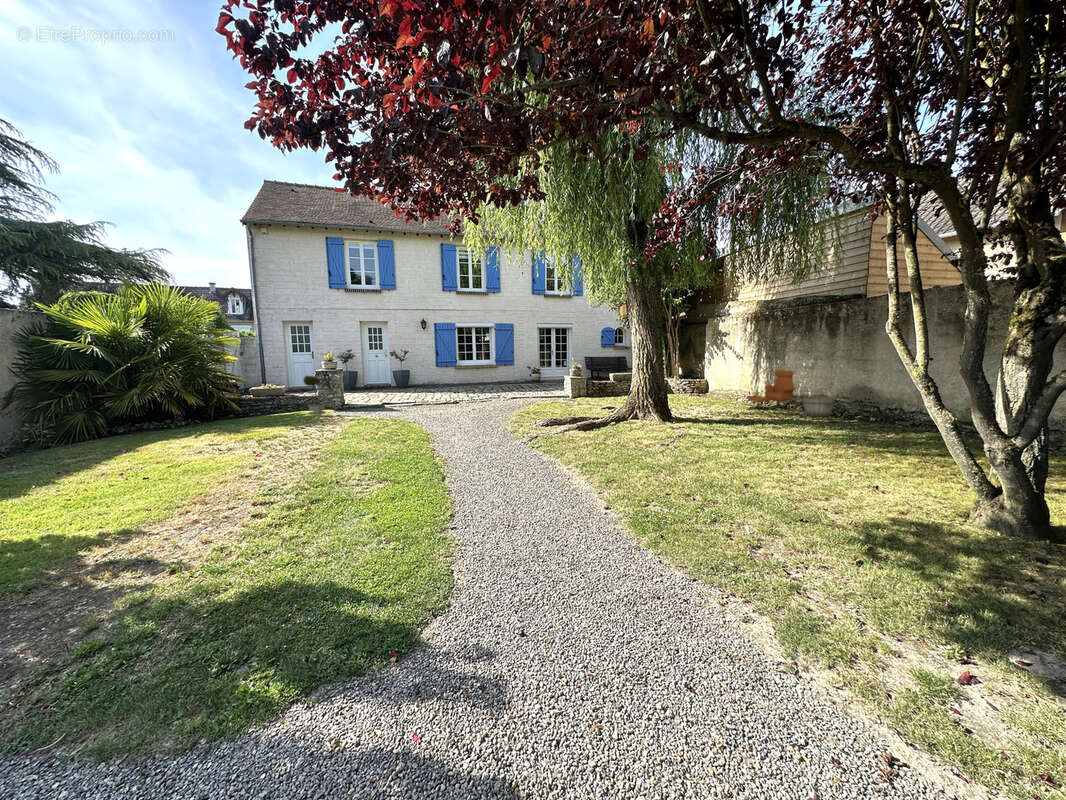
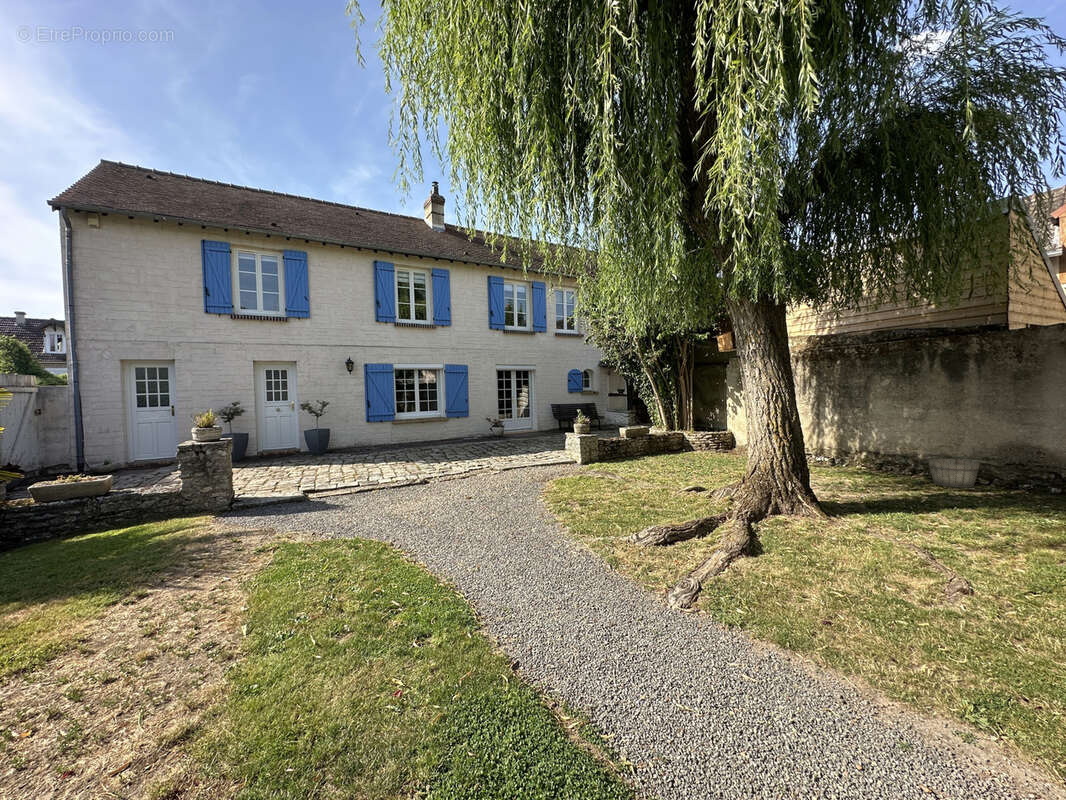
lounge chair: present [748,370,795,410] -> none [841,423,903,480]
potted tree: present [304,375,325,414] -> none [149,453,192,524]

